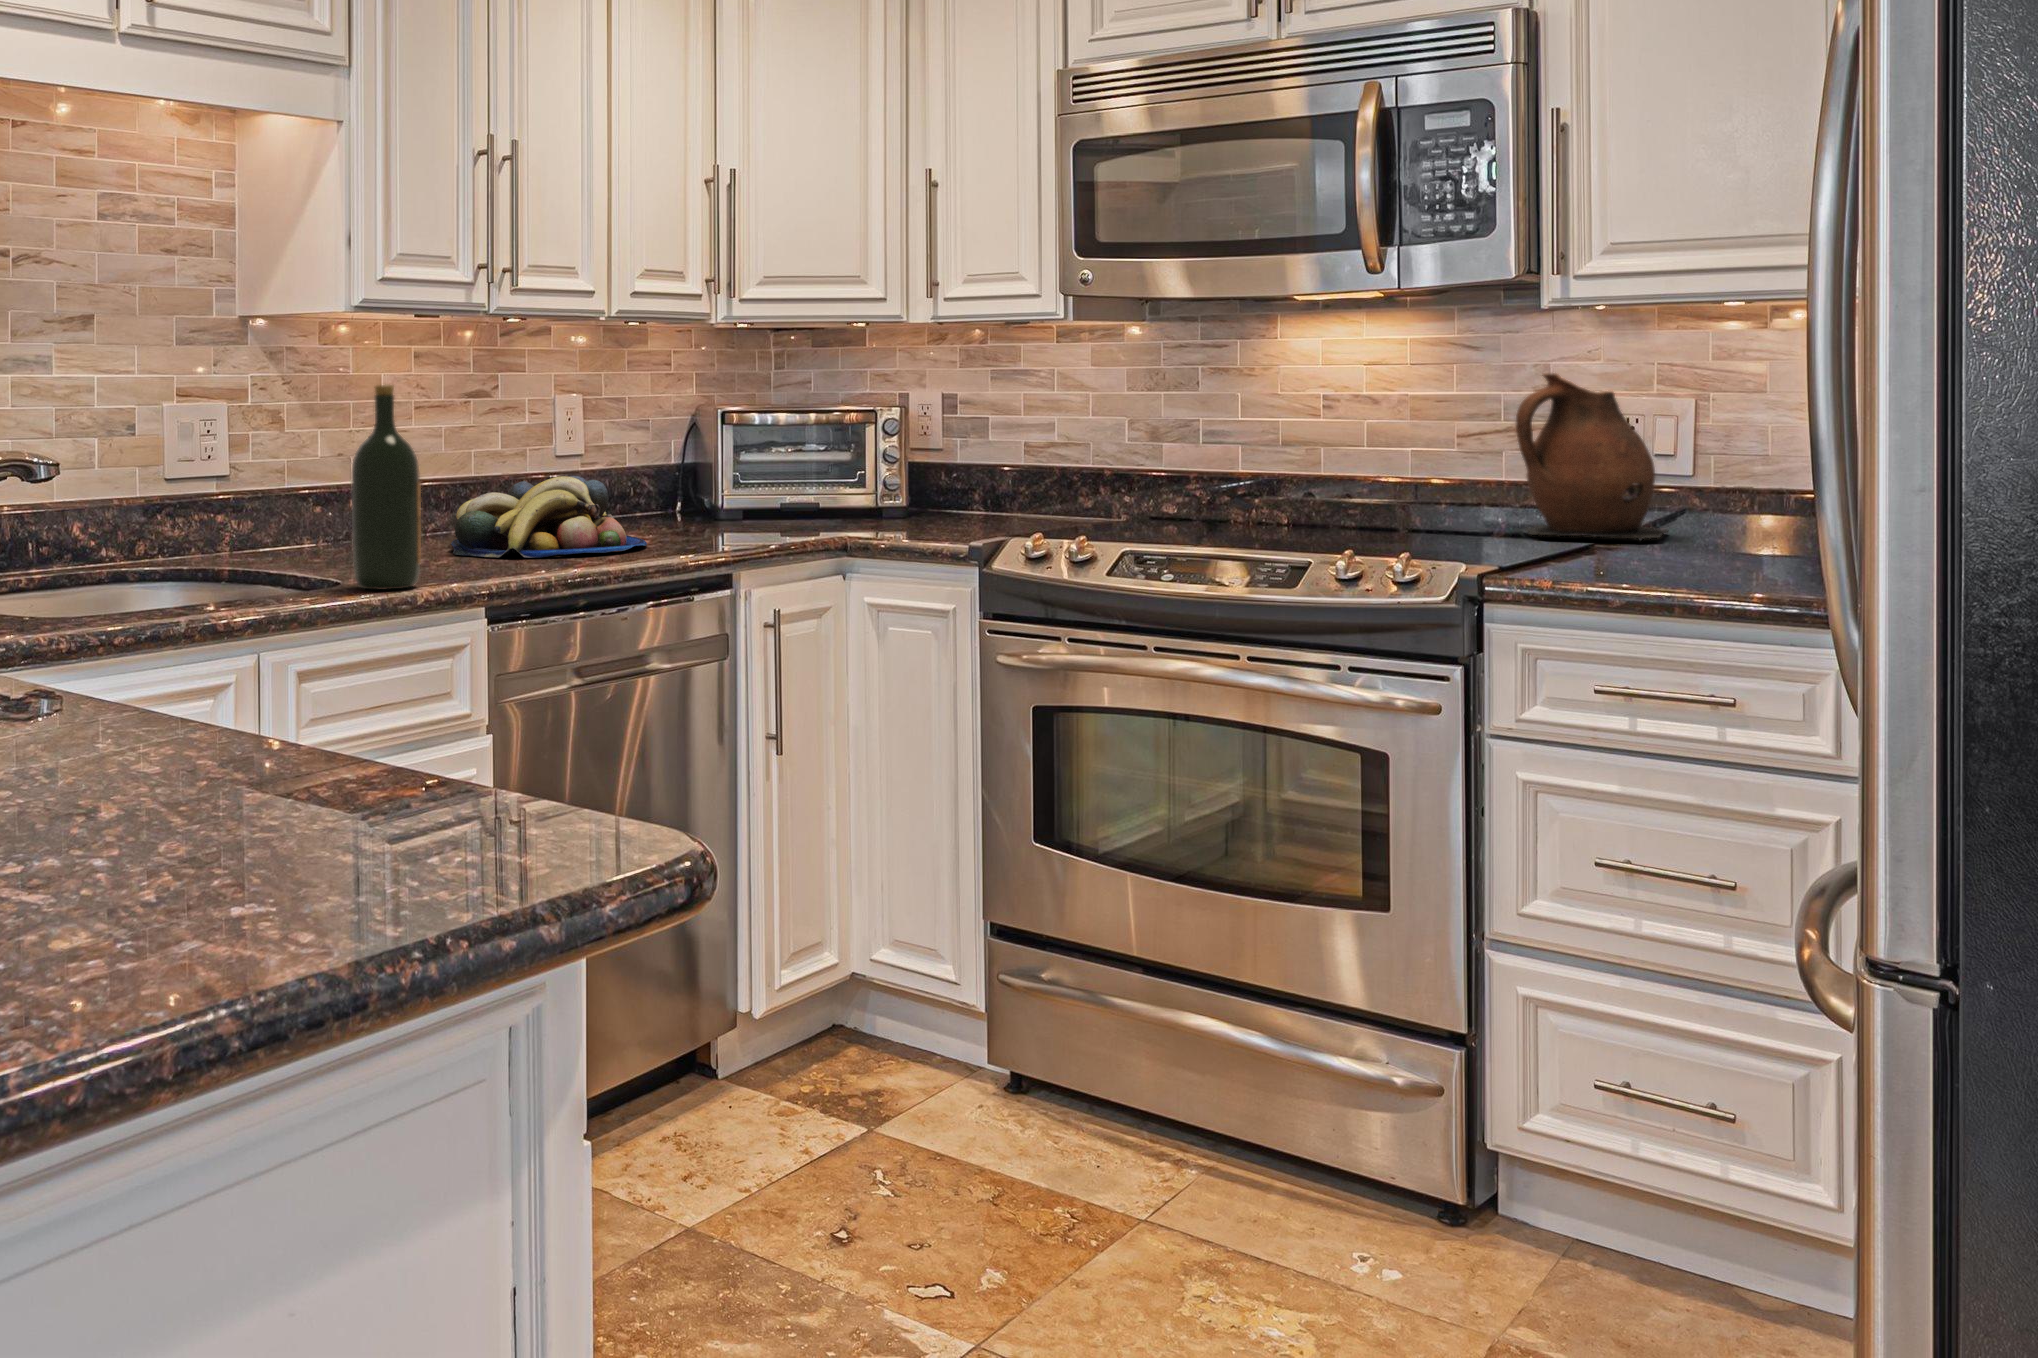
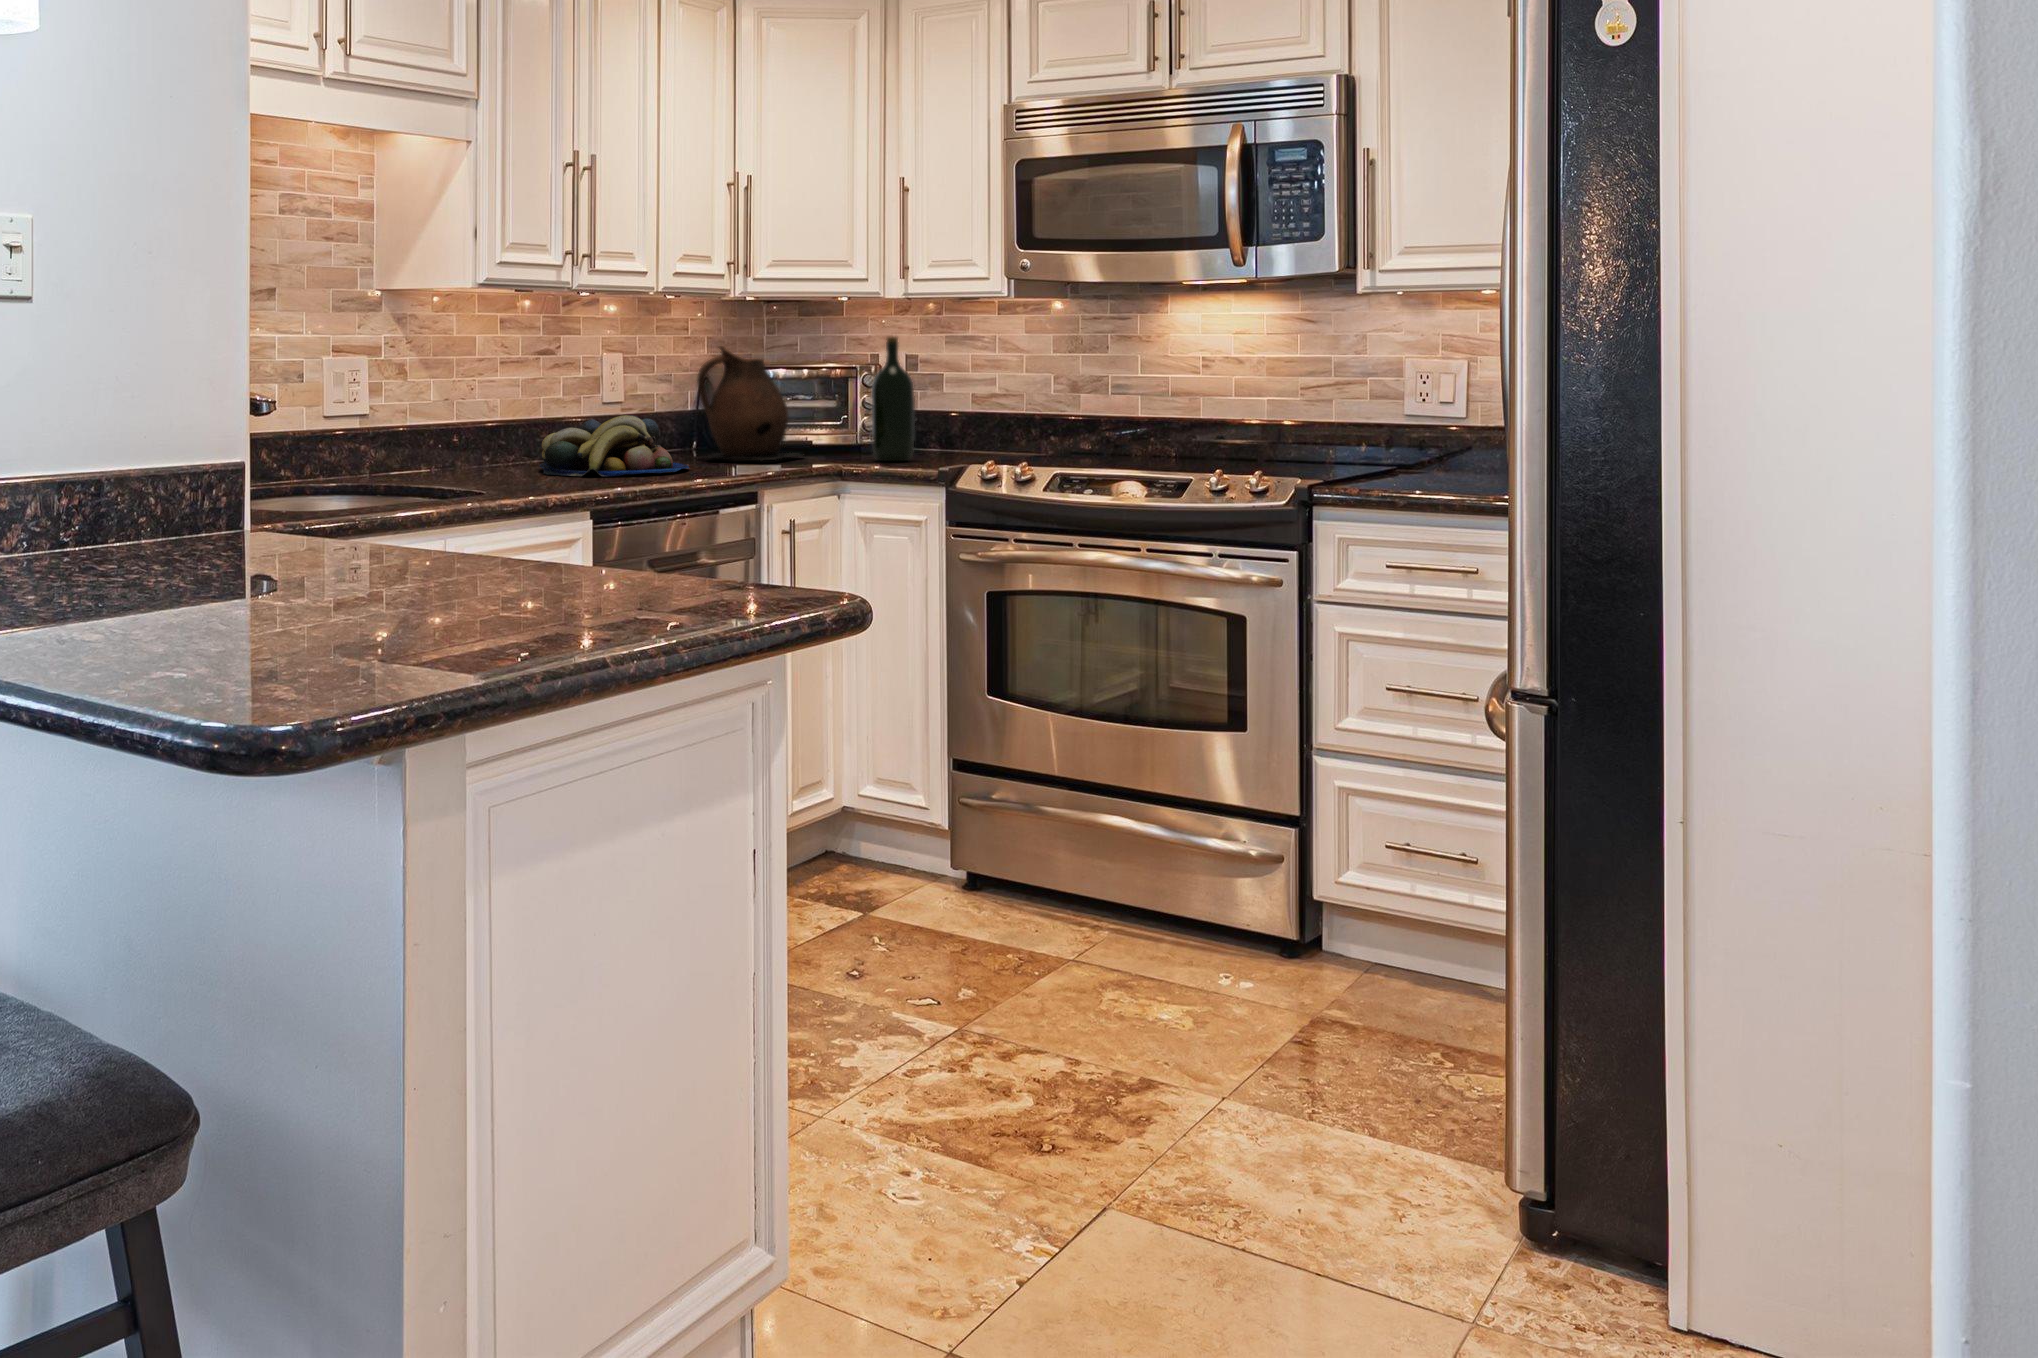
ceramic pitcher: present [1516,373,1668,540] -> present [697,346,803,461]
wine bottle: present [351,385,421,590] -> present [872,336,915,461]

